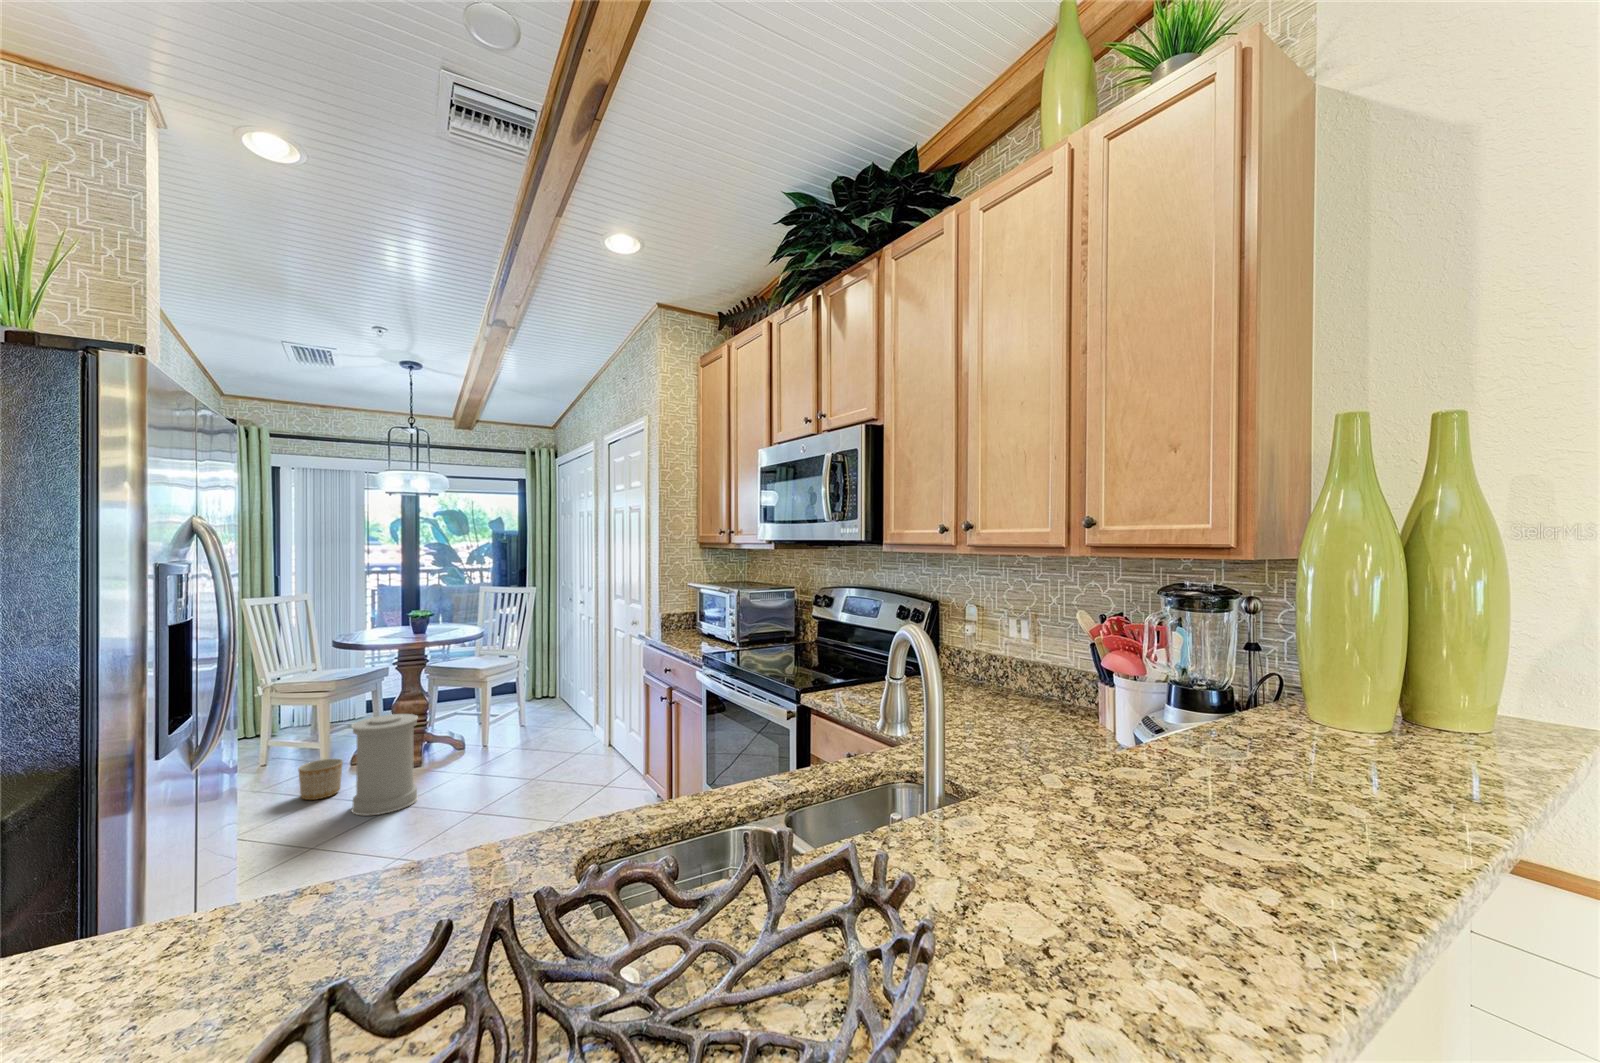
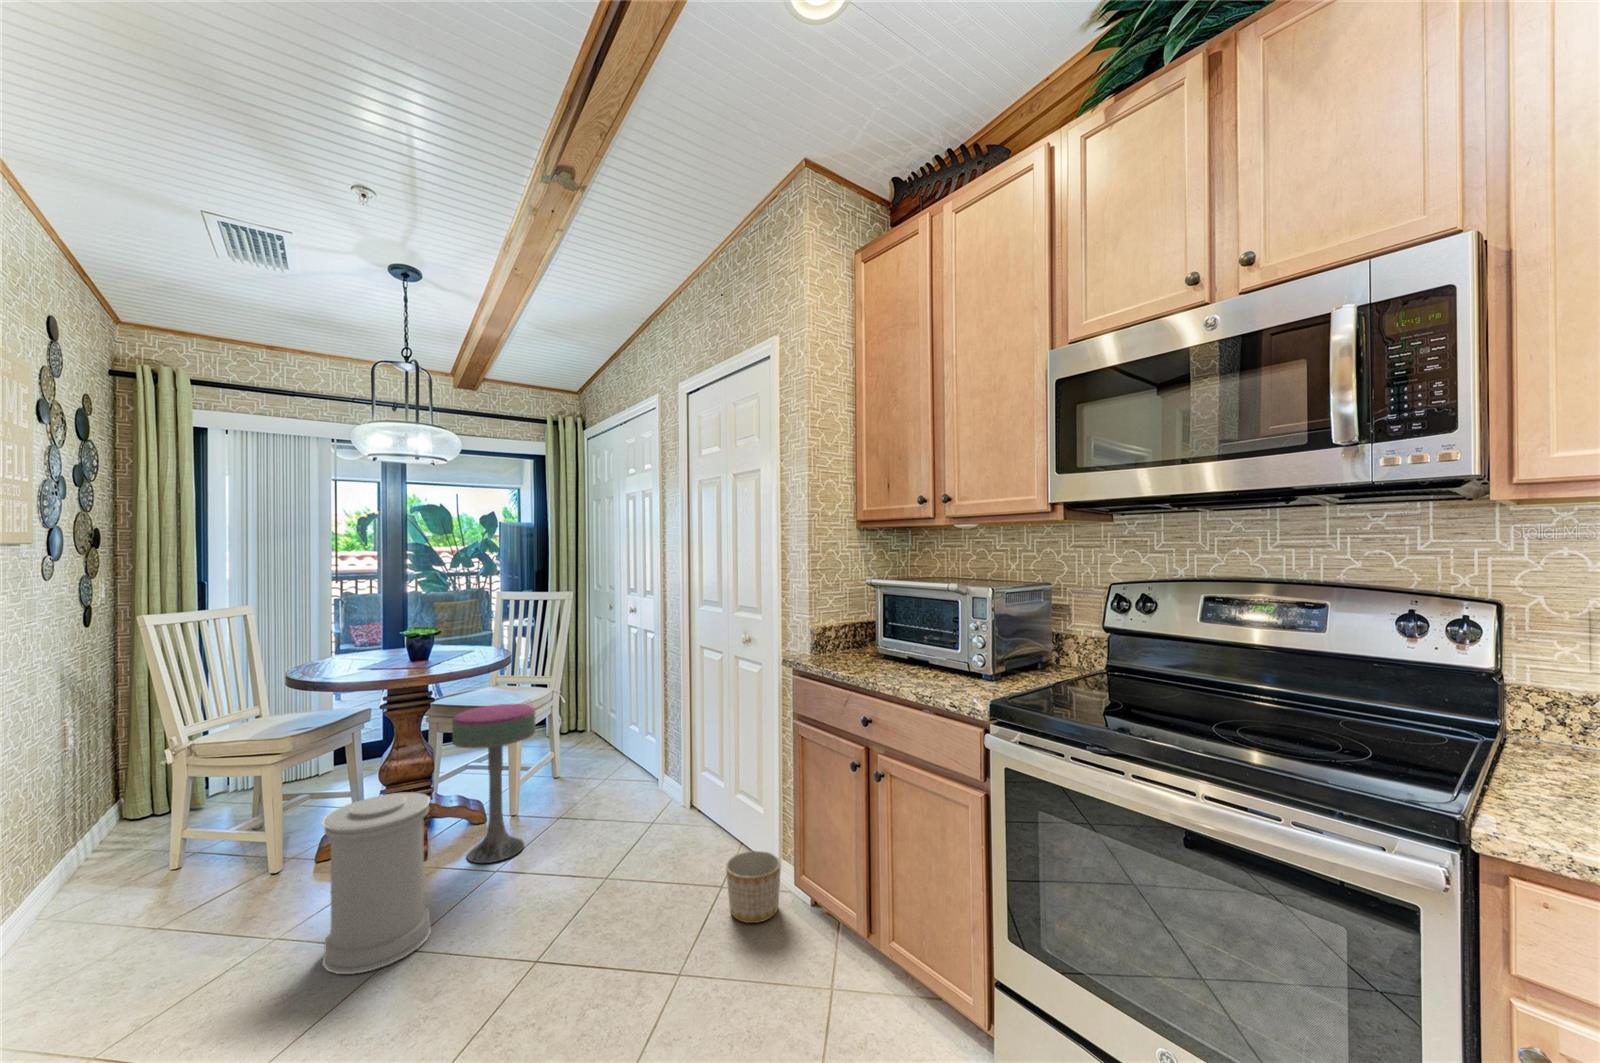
bar stool: none [439,664,497,769] -> present [452,704,536,863]
planter: present [298,759,343,800] -> present [726,851,781,923]

